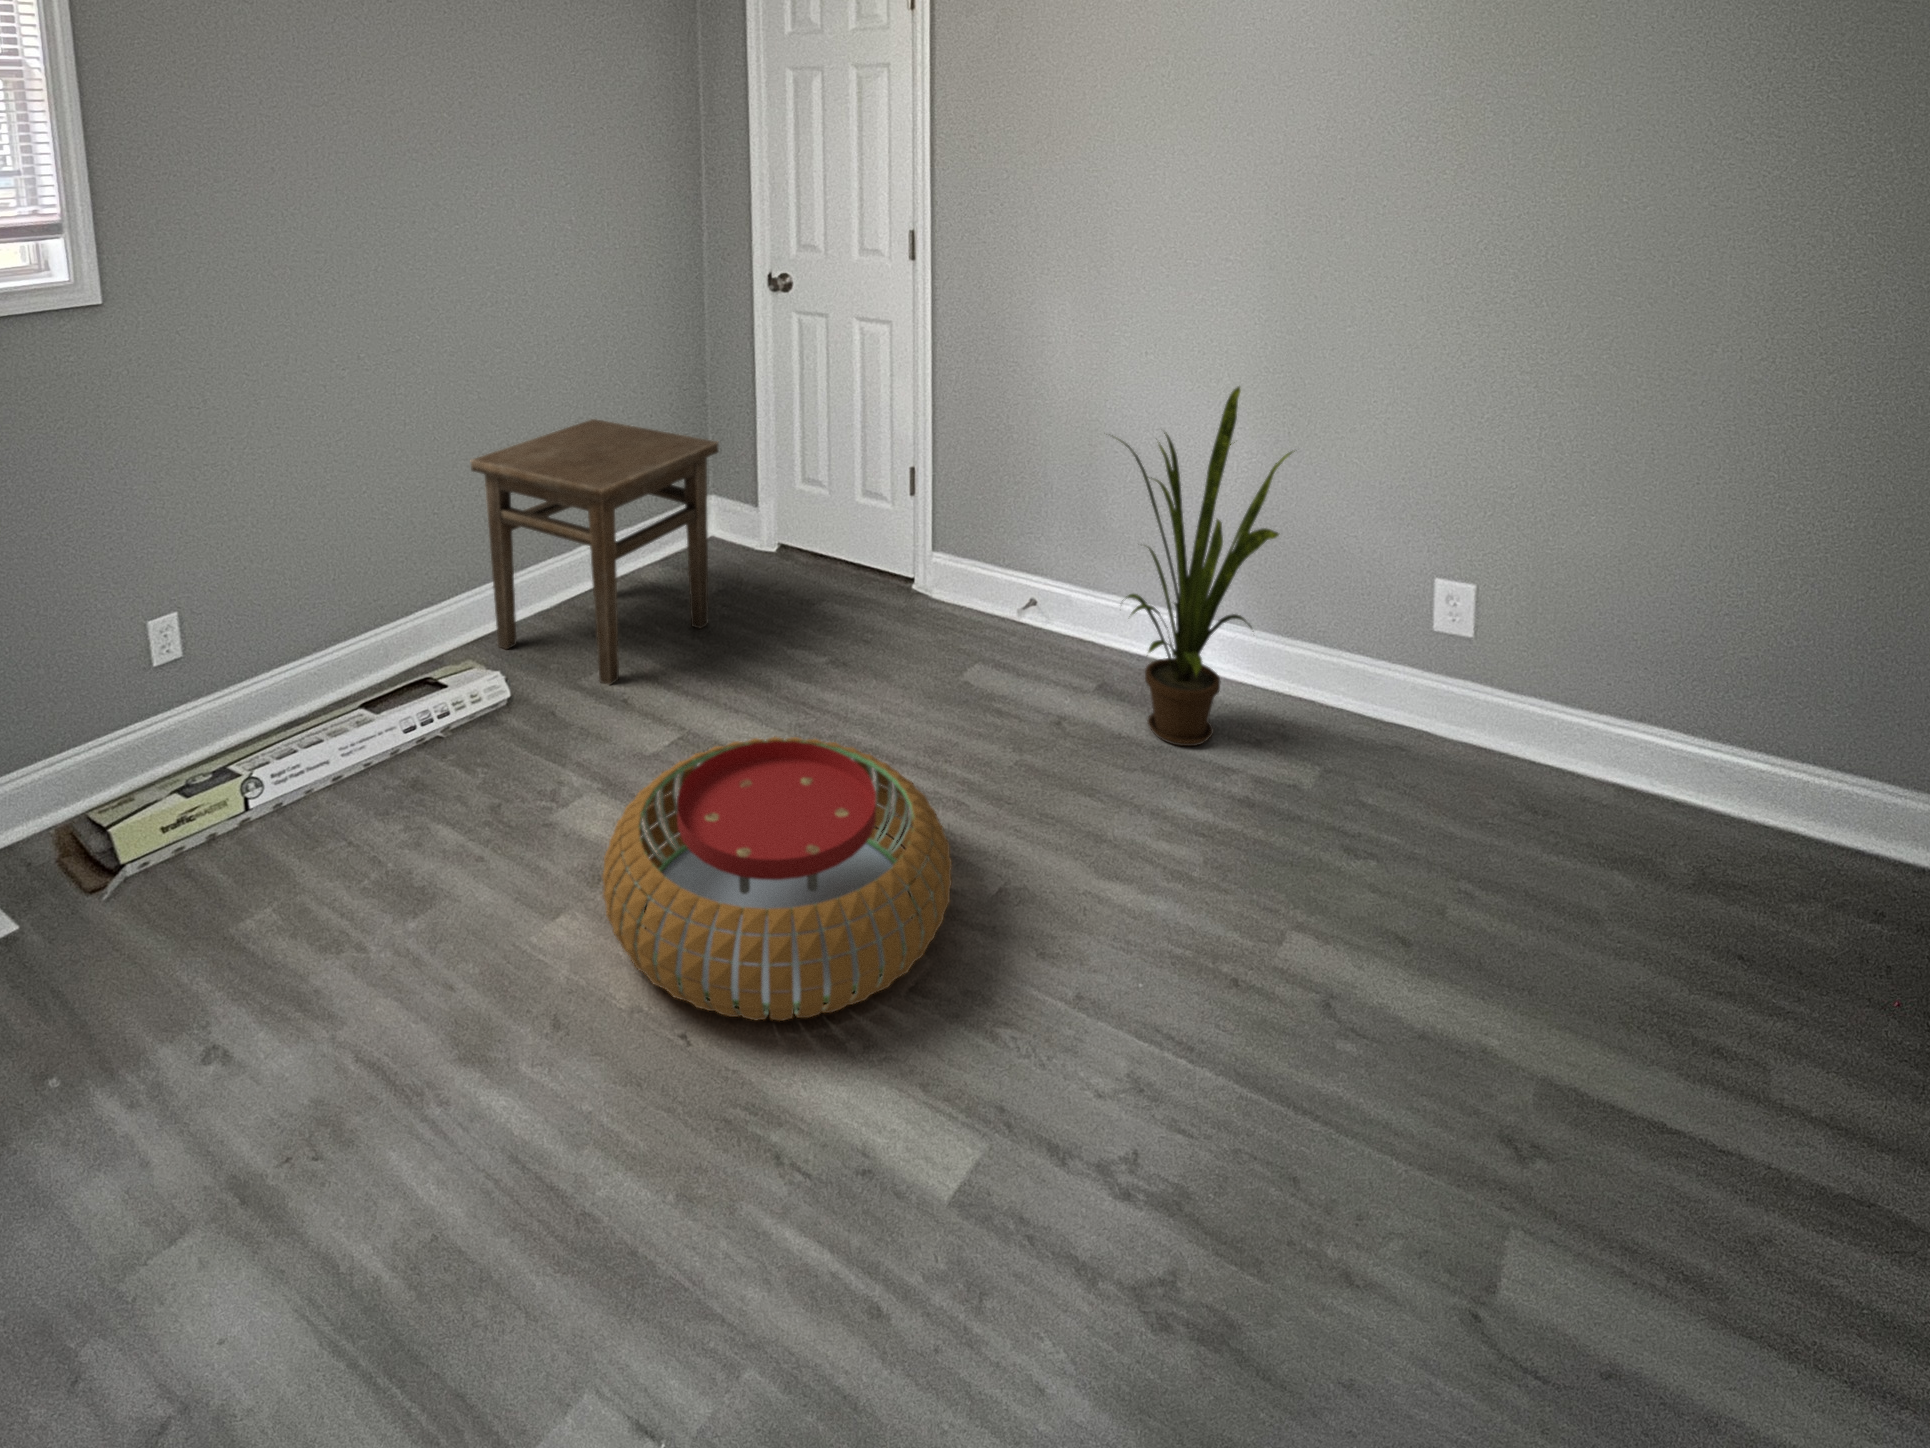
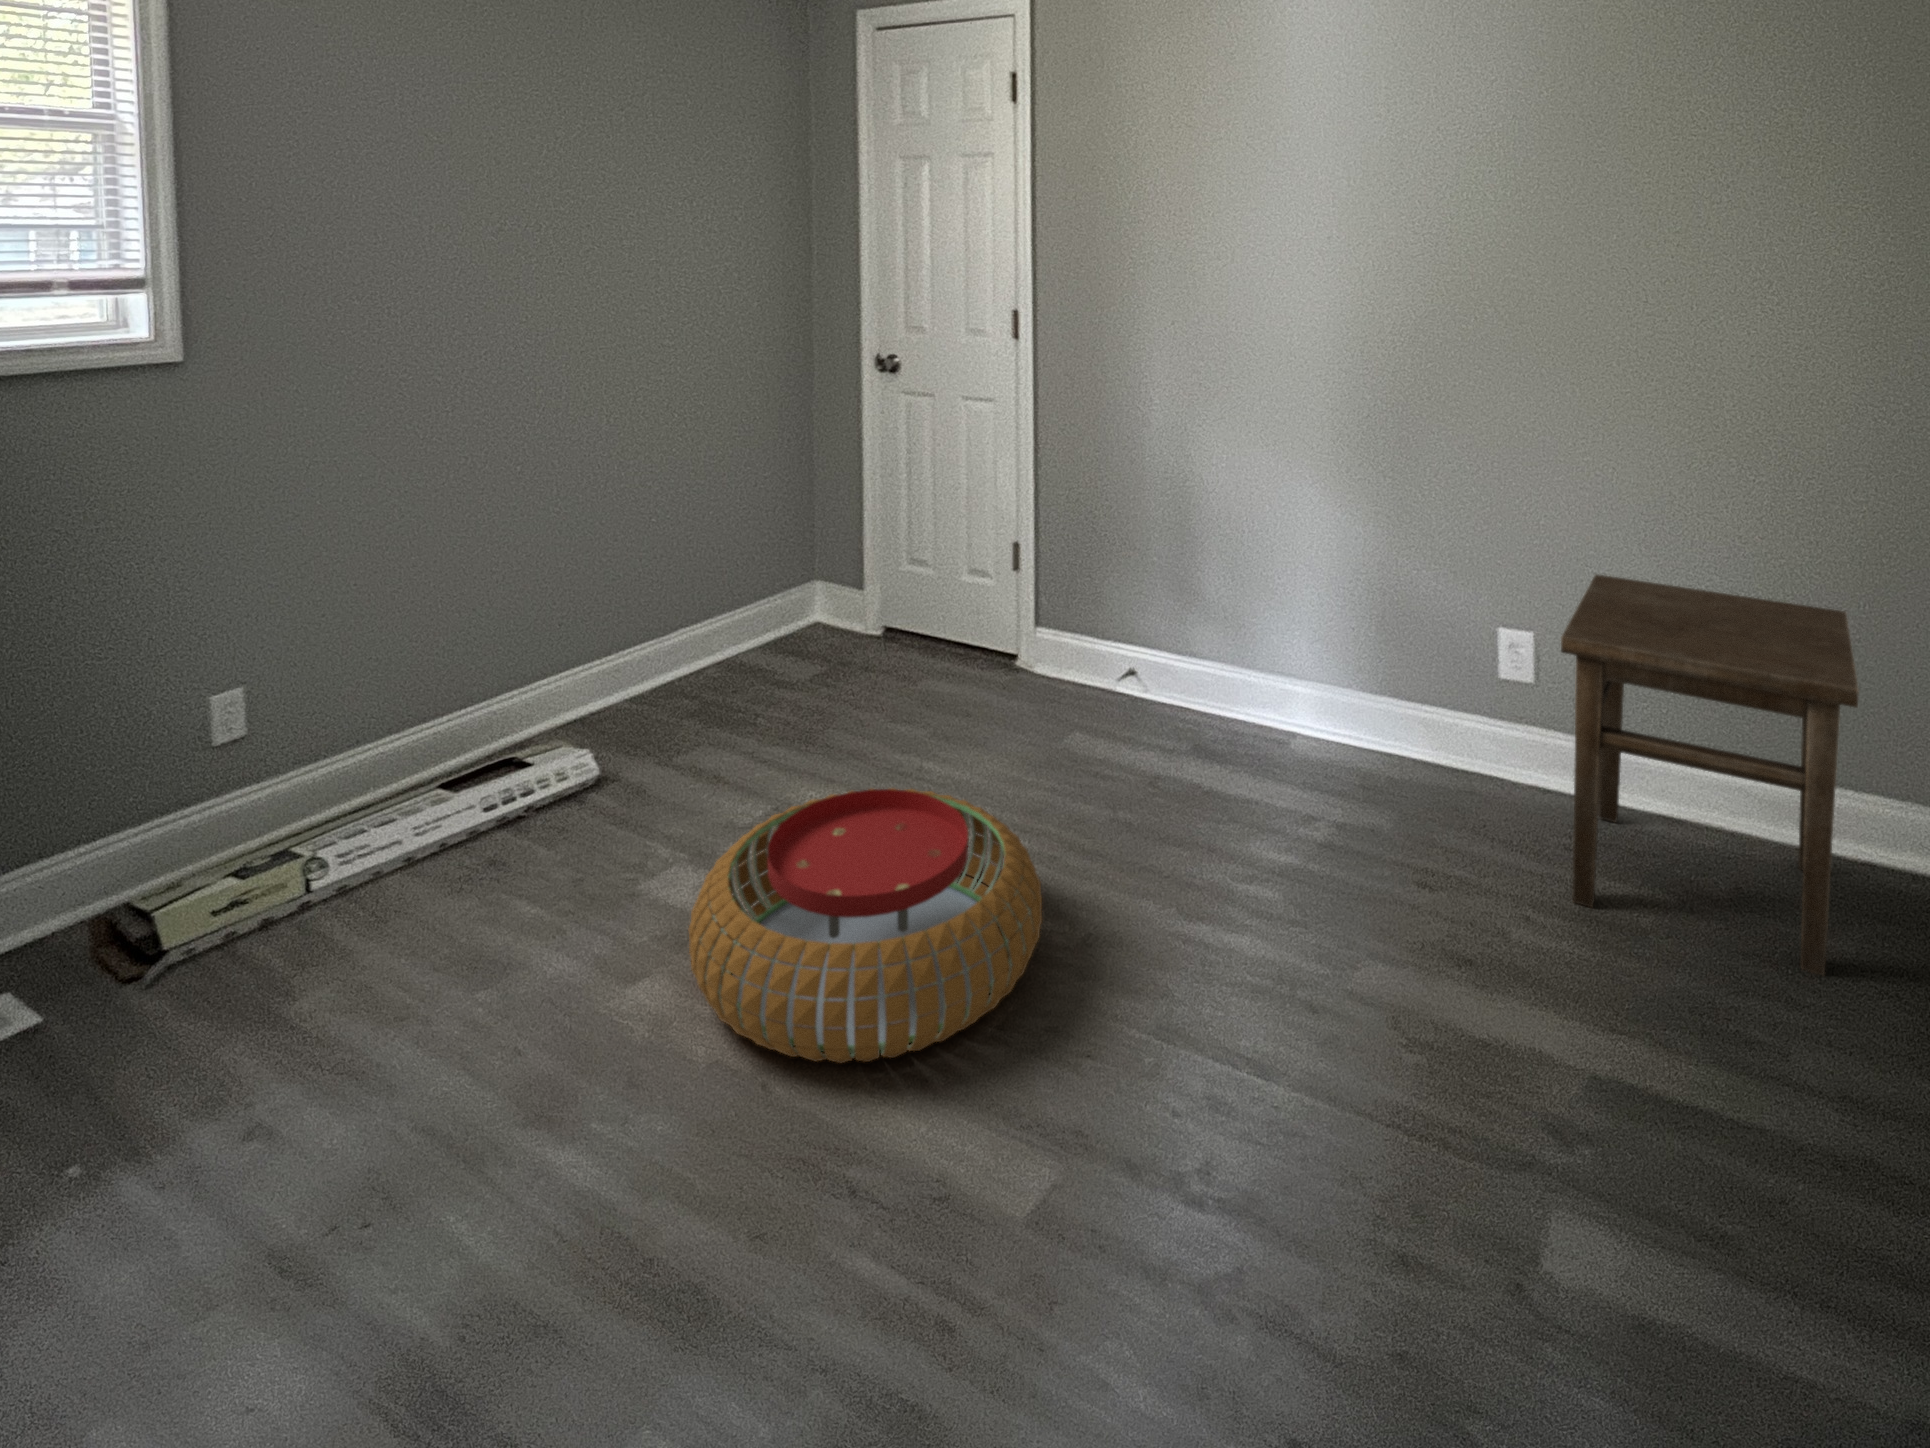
house plant: present [1117,387,1295,746] -> none [1192,443,1372,792]
side table: present [471,419,719,685] -> present [1561,574,1859,975]

